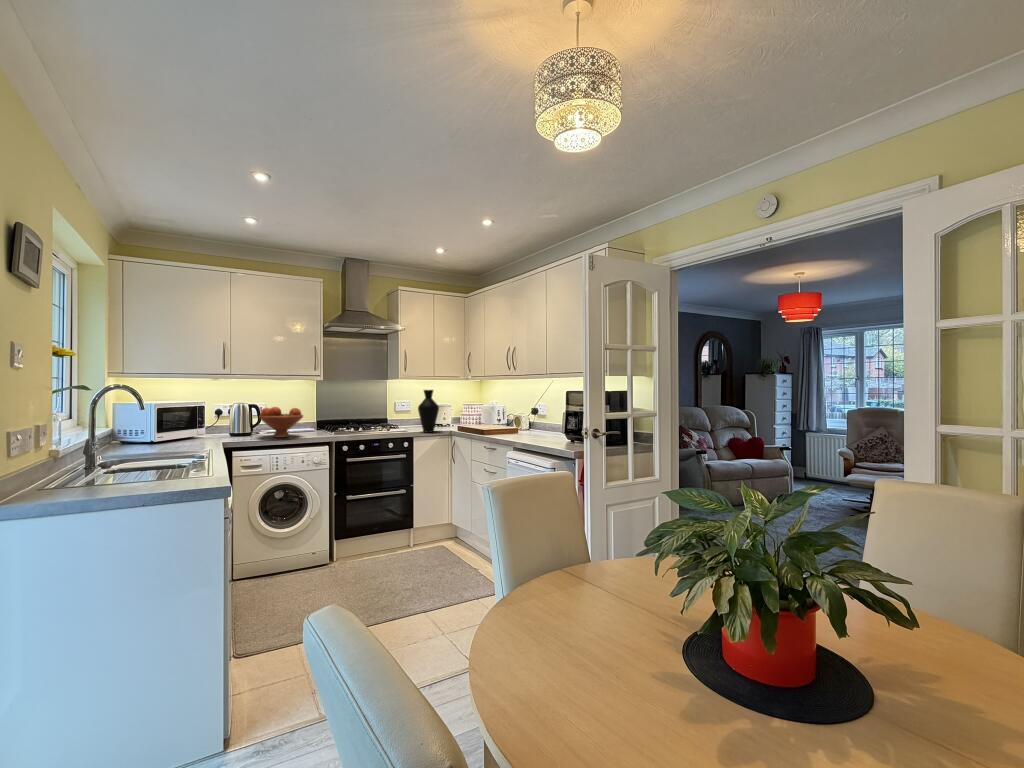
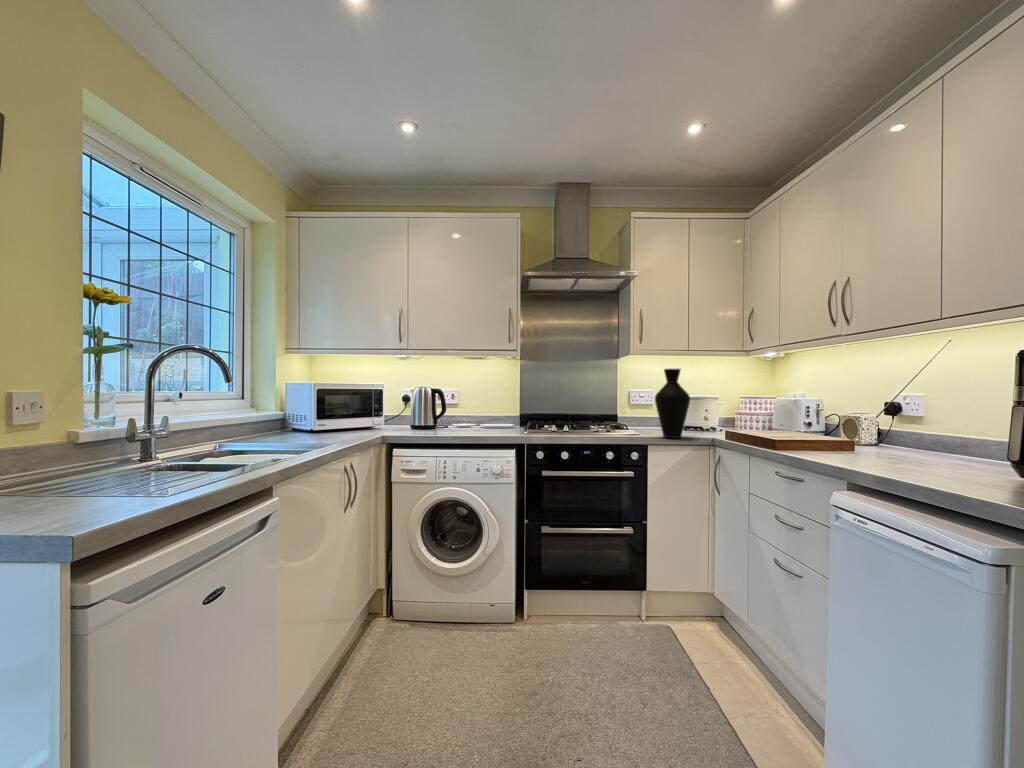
fruit bowl: present [259,407,303,438] -> none [433,392,489,434]

